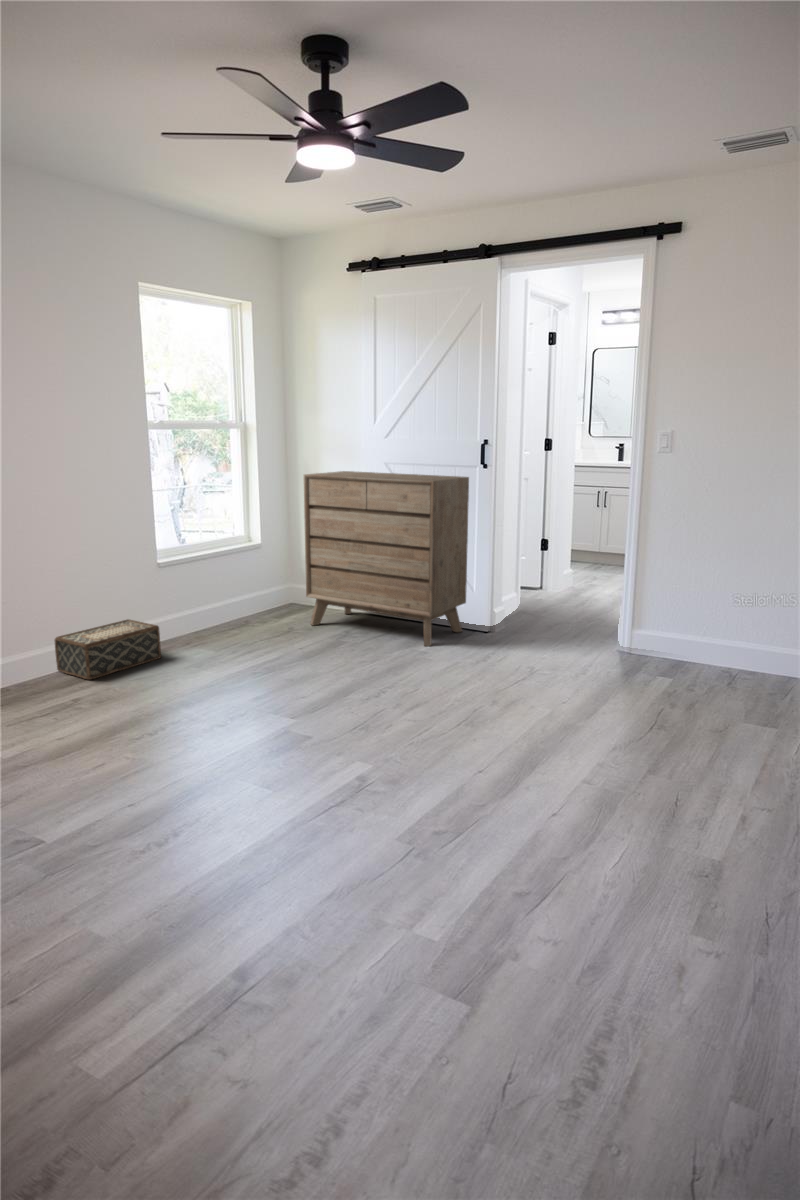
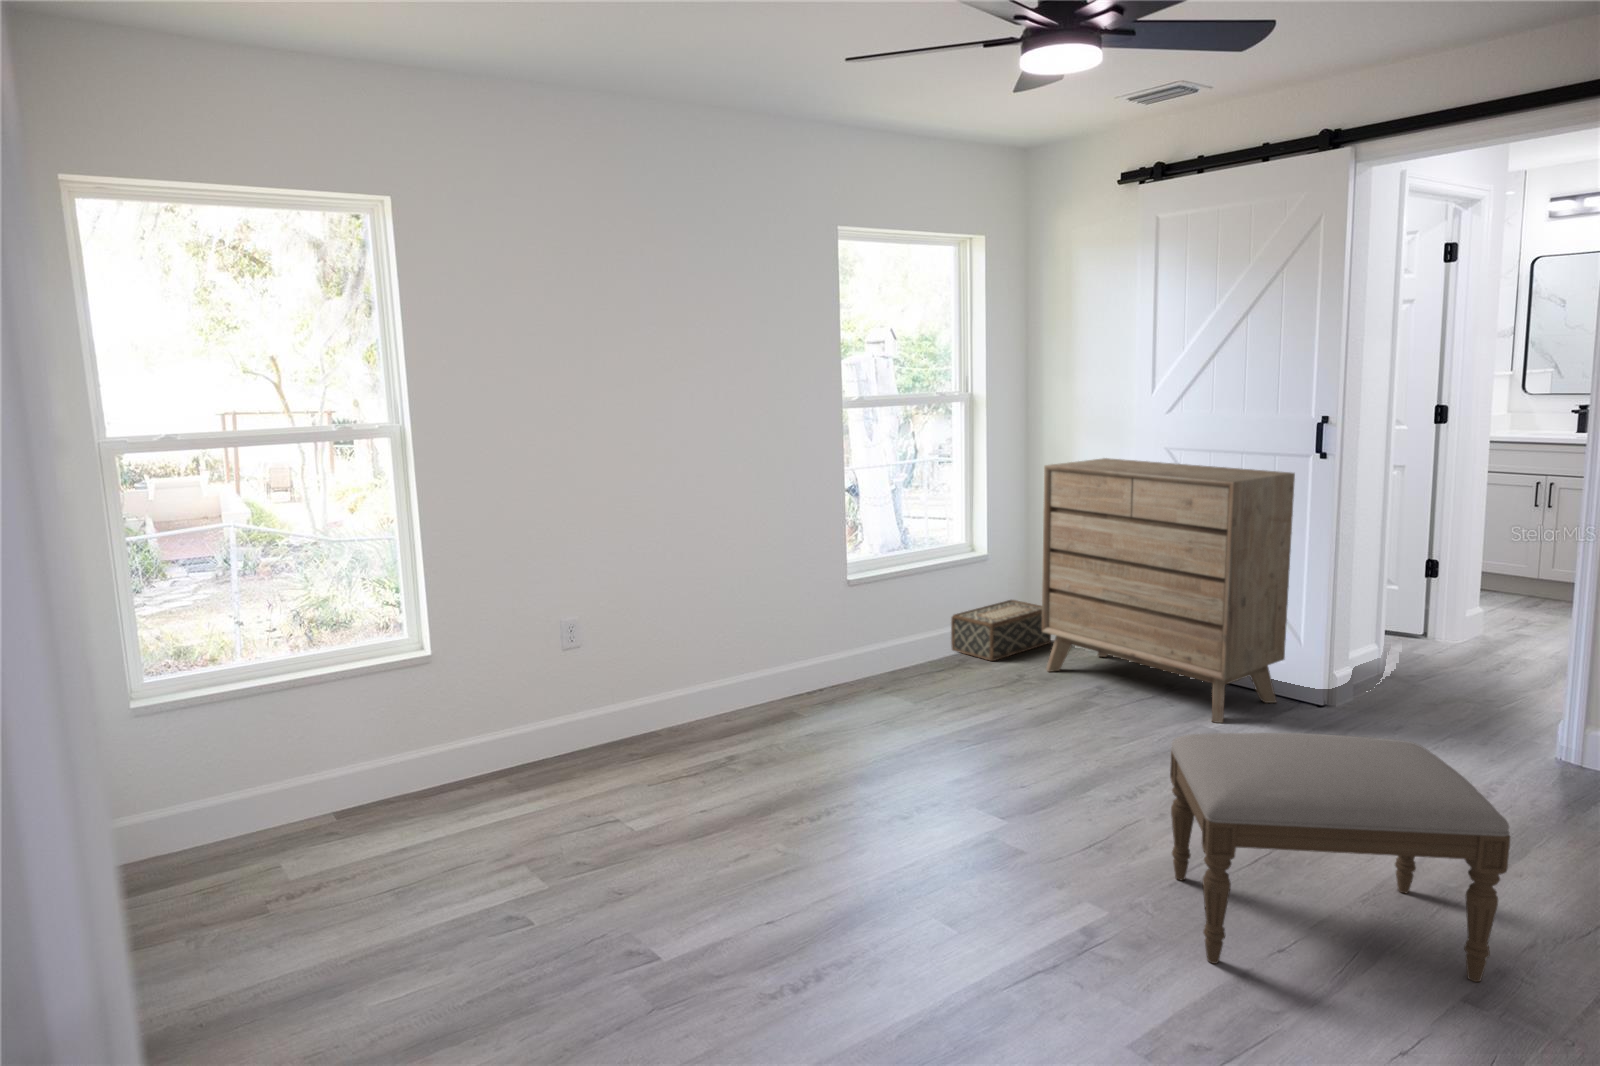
woven basket: present [55,619,161,680] -> present [951,600,1051,661]
ottoman: none [409,628,601,775] -> present [1170,733,1510,982]

